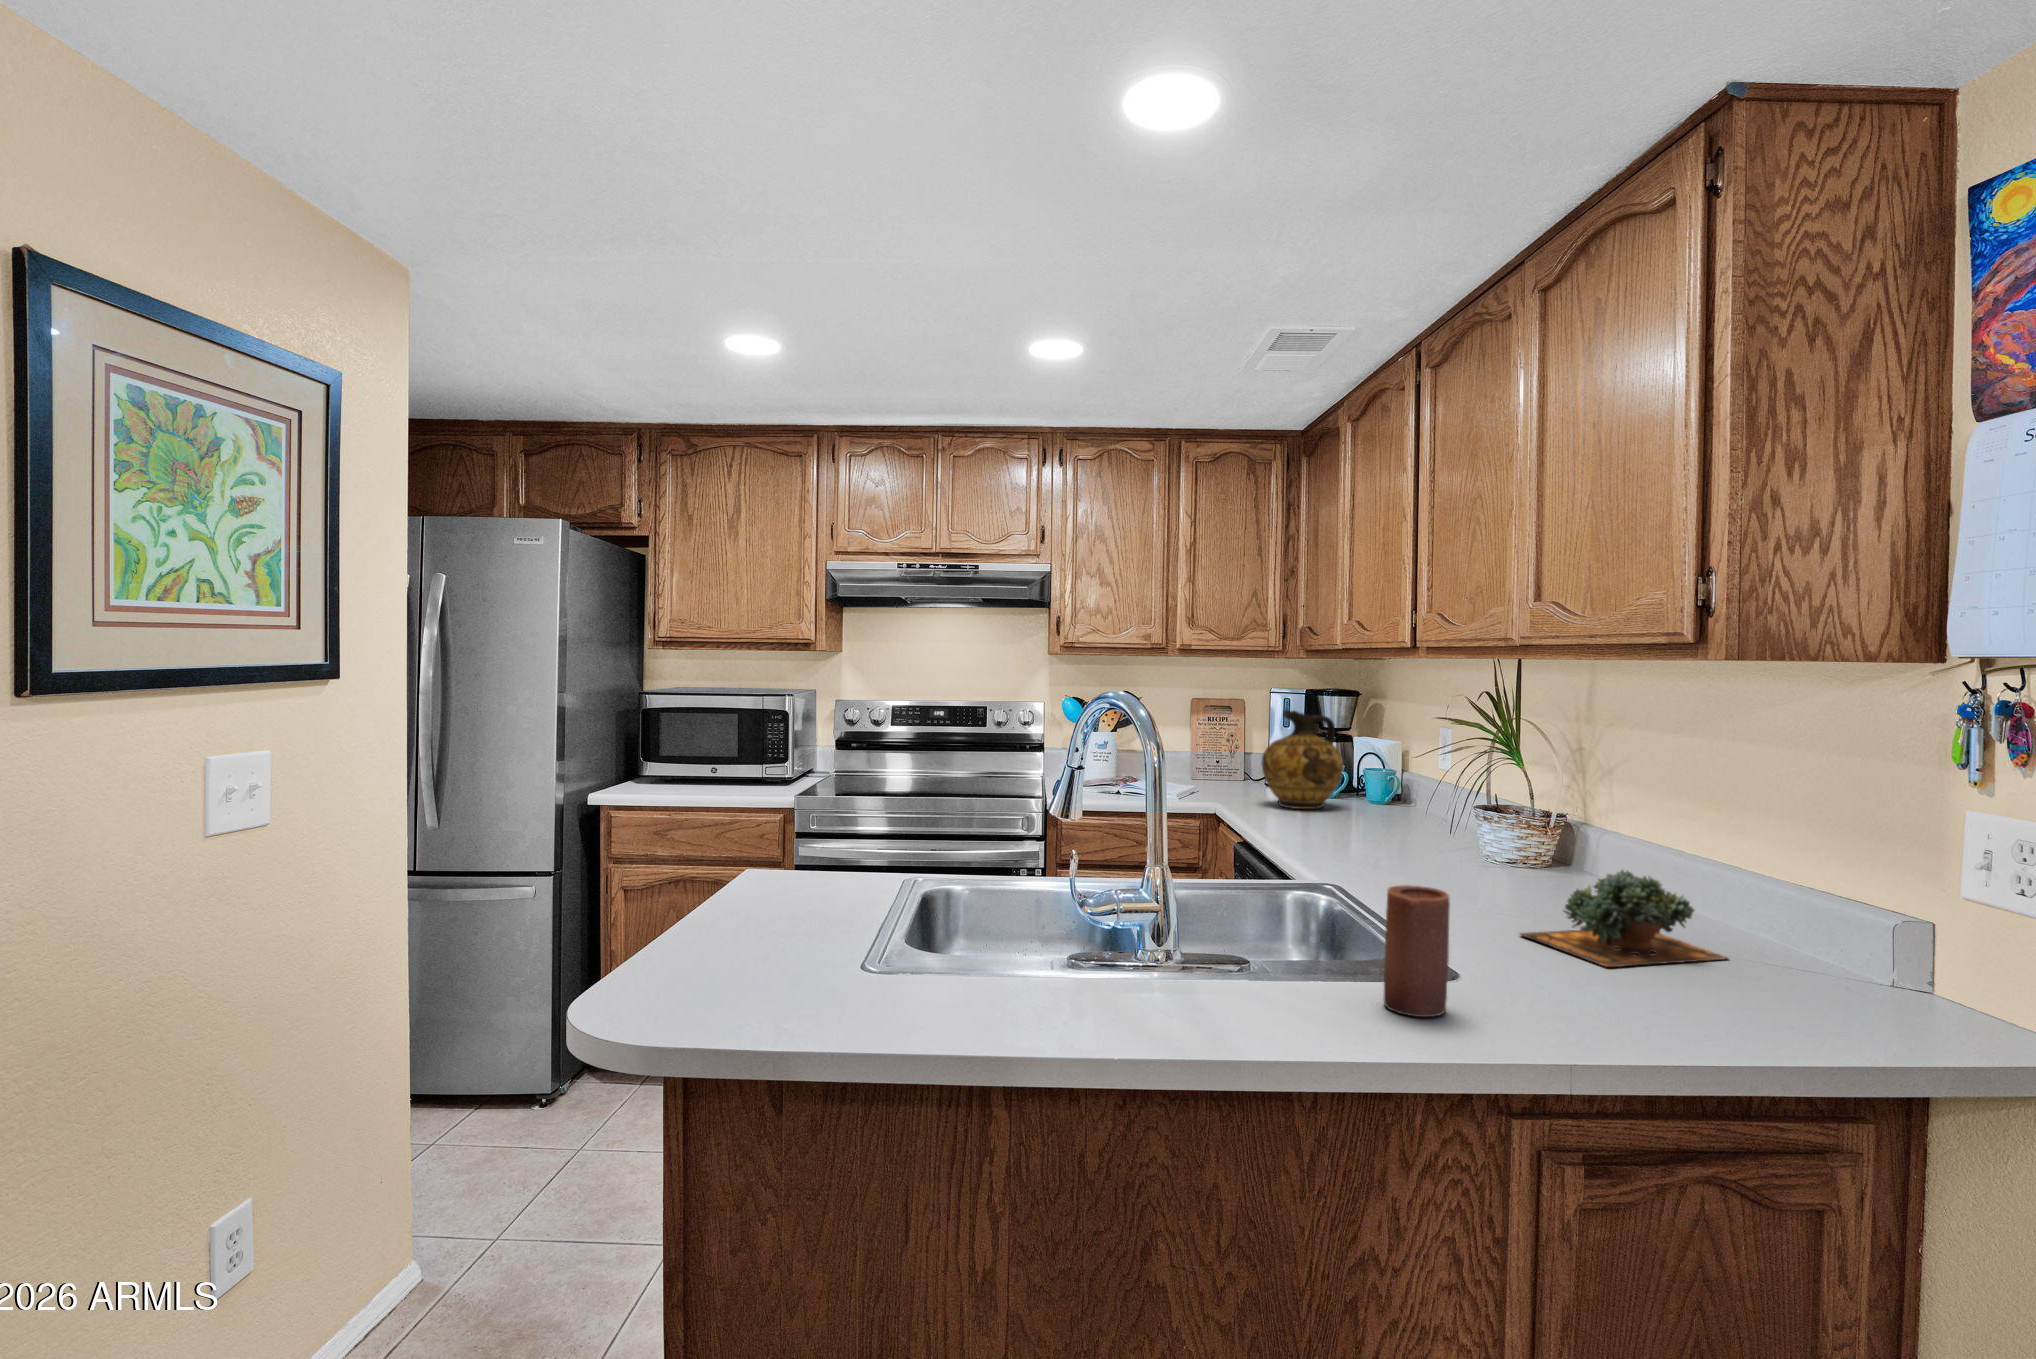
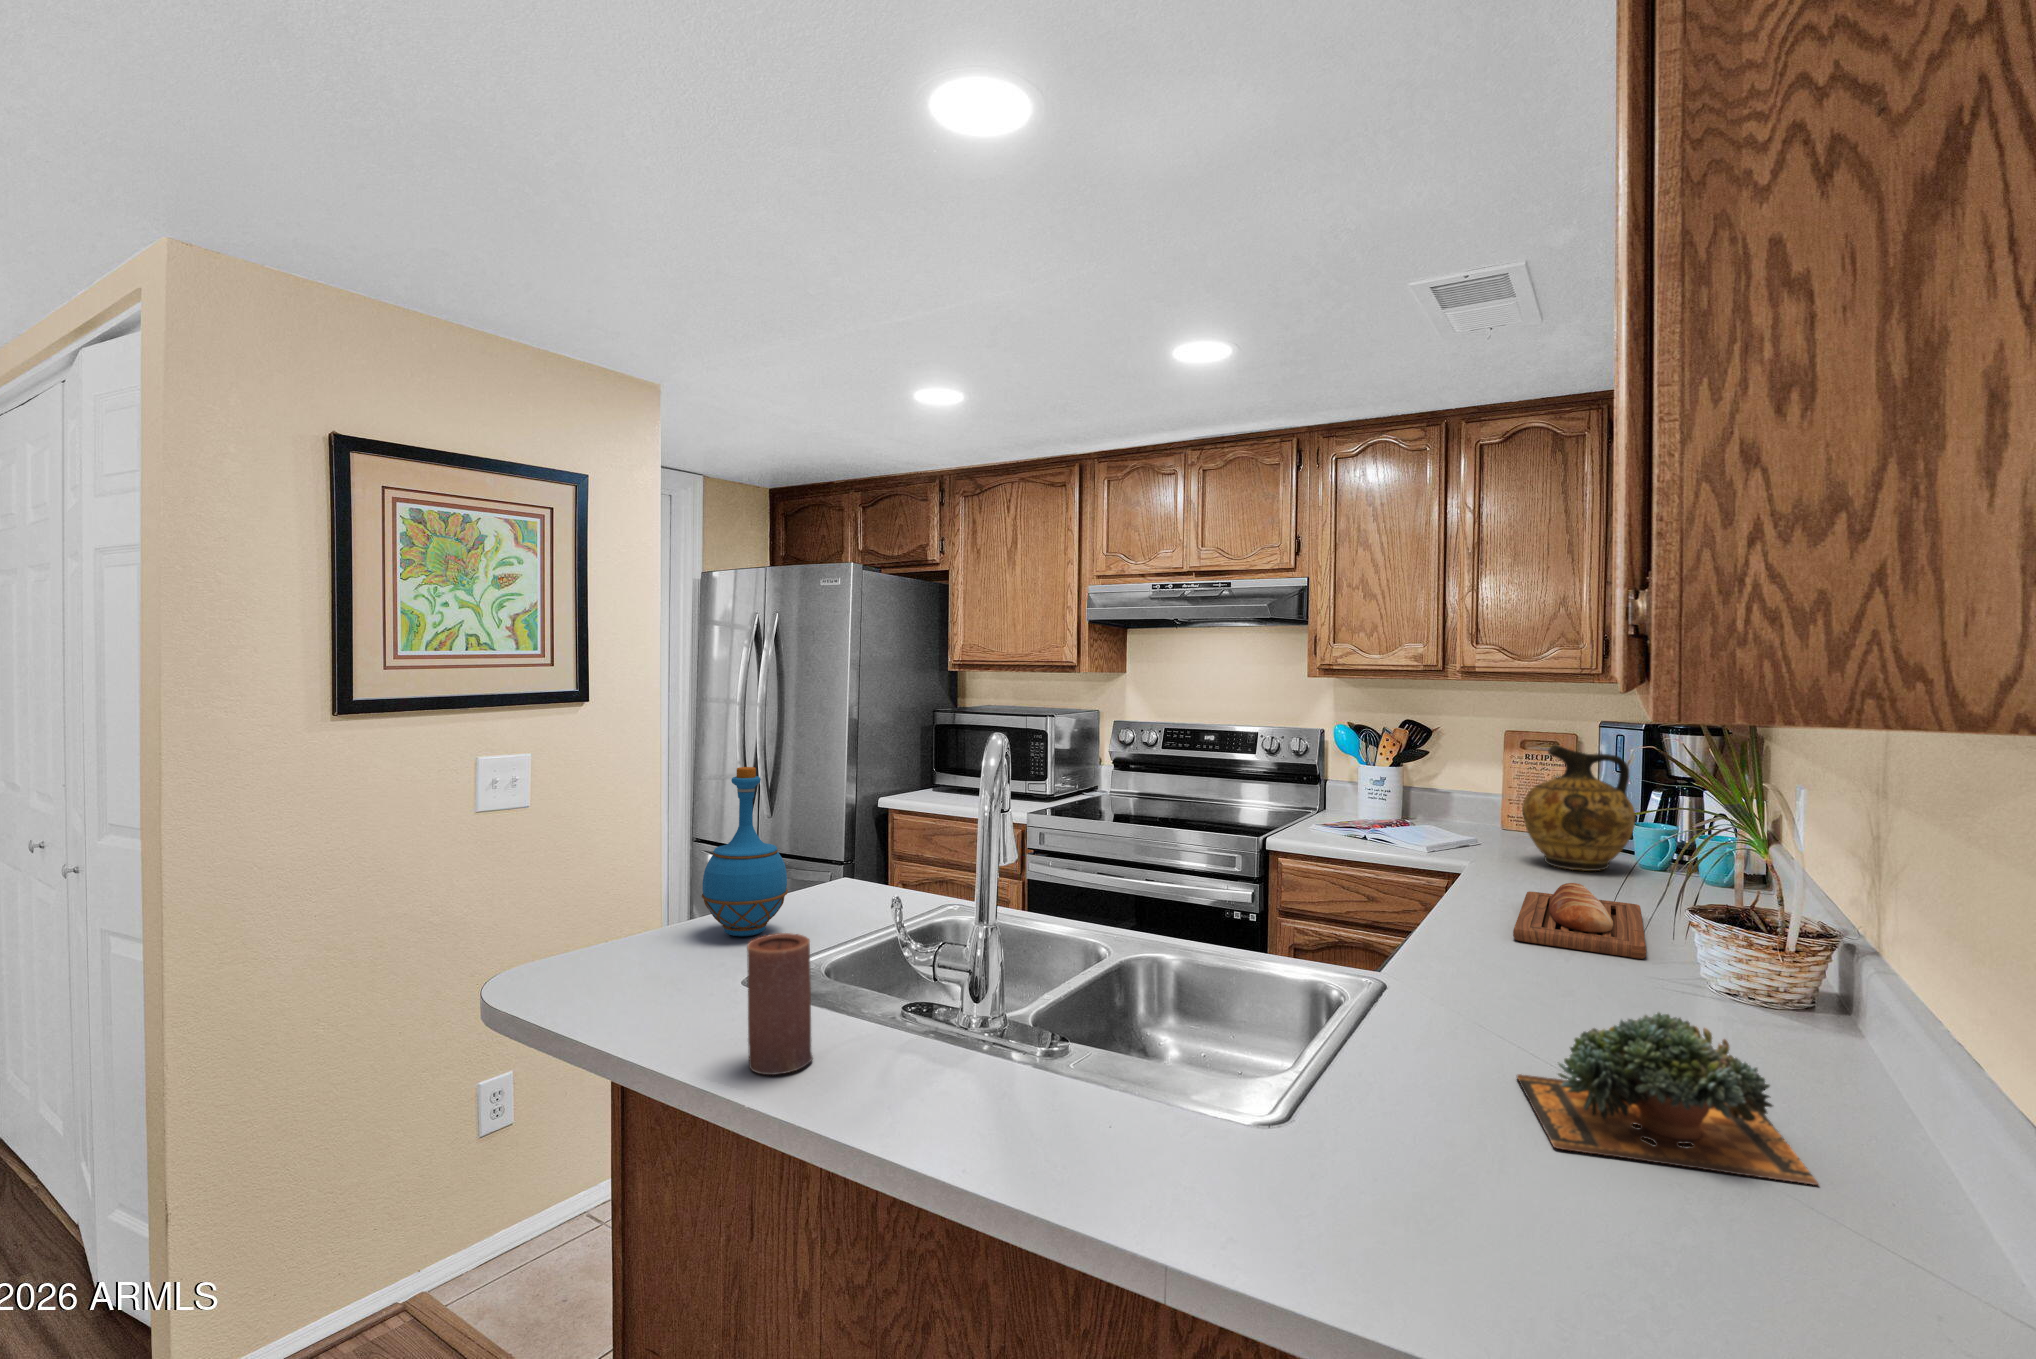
bottle: none [706,744,804,938] -> present [701,767,788,936]
bread loaf: none [1319,813,1448,860] -> present [1513,883,1646,959]
candle: present [1384,885,1450,1017] -> present [747,933,813,1075]

